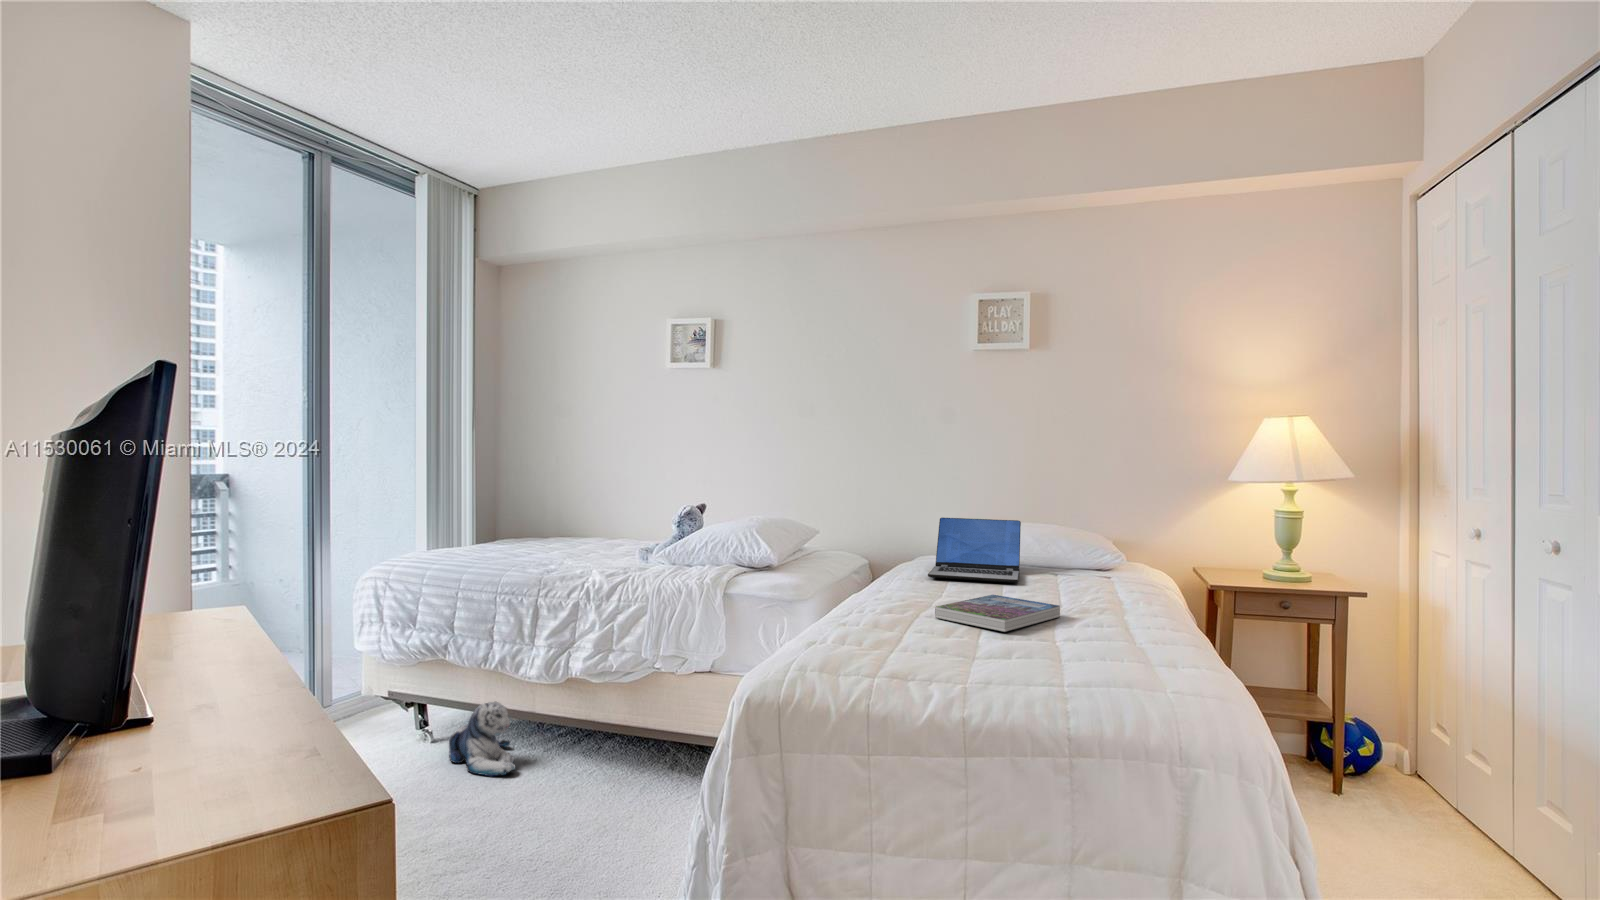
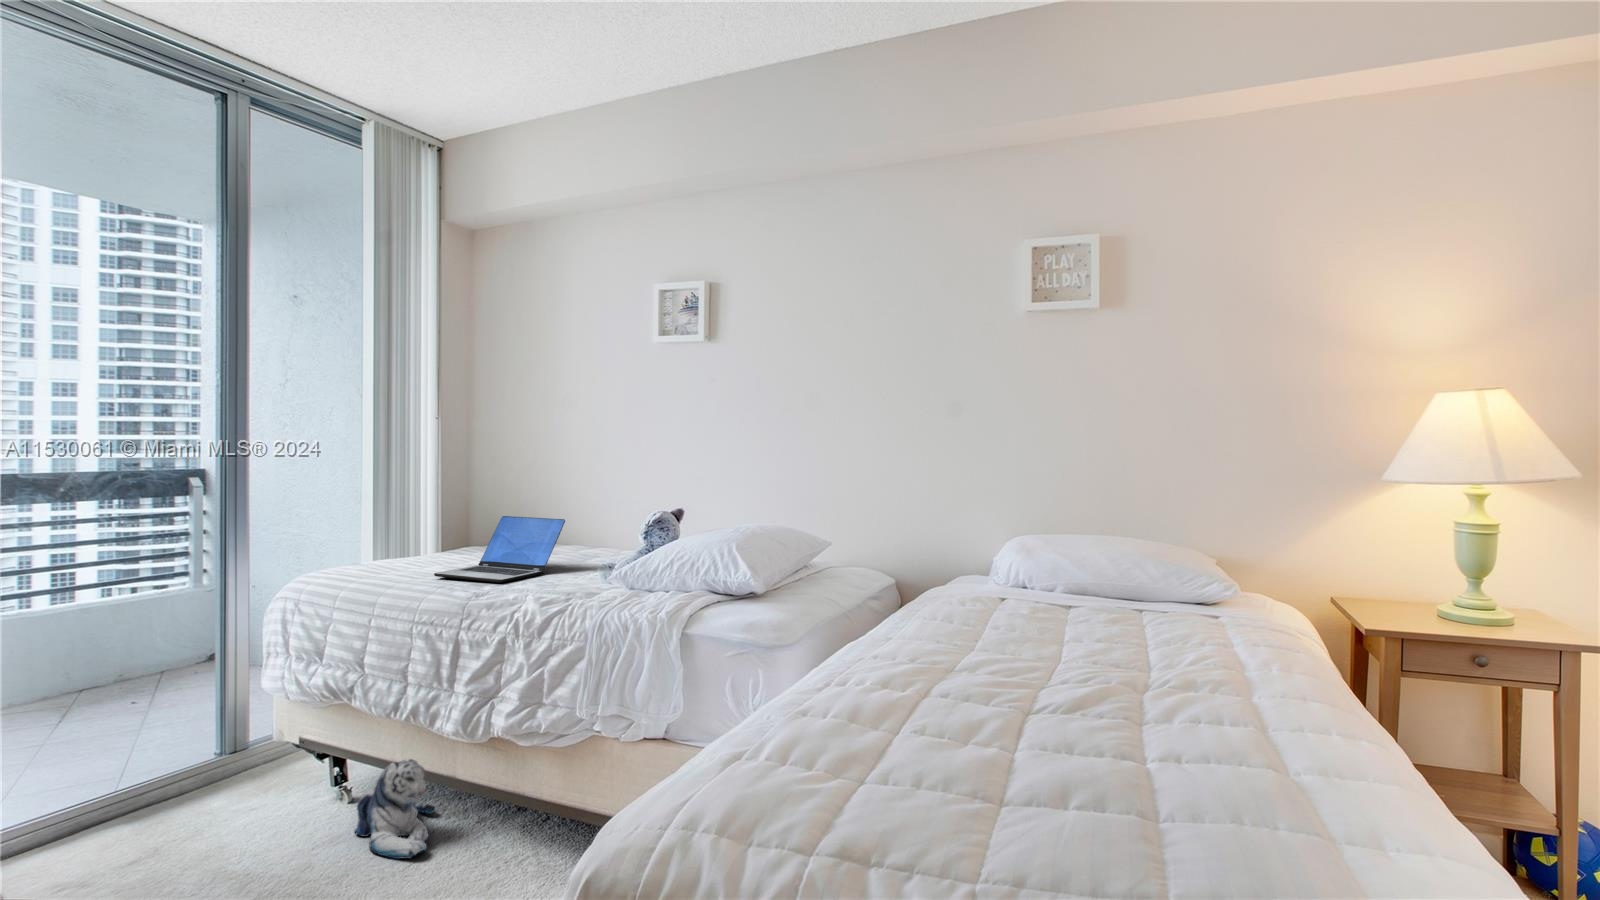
laptop: present [928,518,1021,583] -> present [434,516,565,583]
book: present [935,595,1060,632] -> none [946,650,1140,723]

